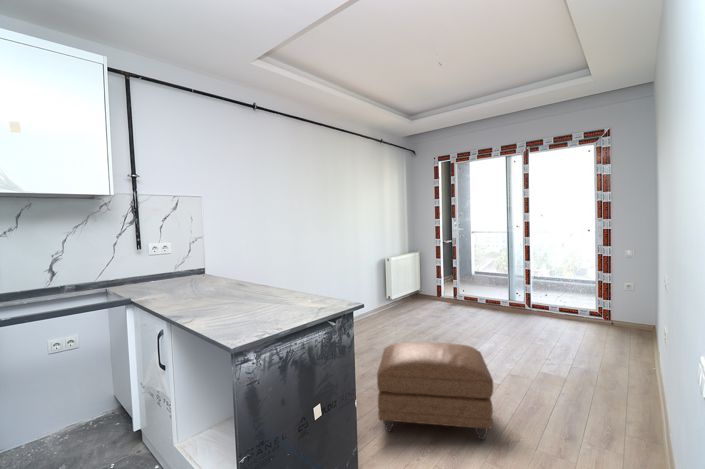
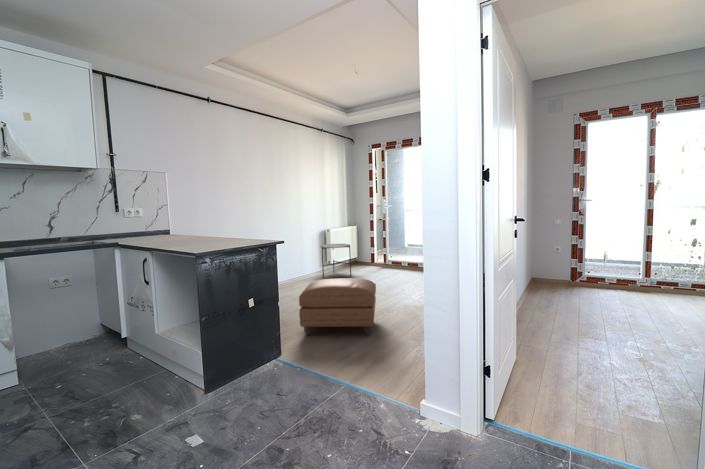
side table: none [379,274,417,317] -> present [320,244,351,278]

